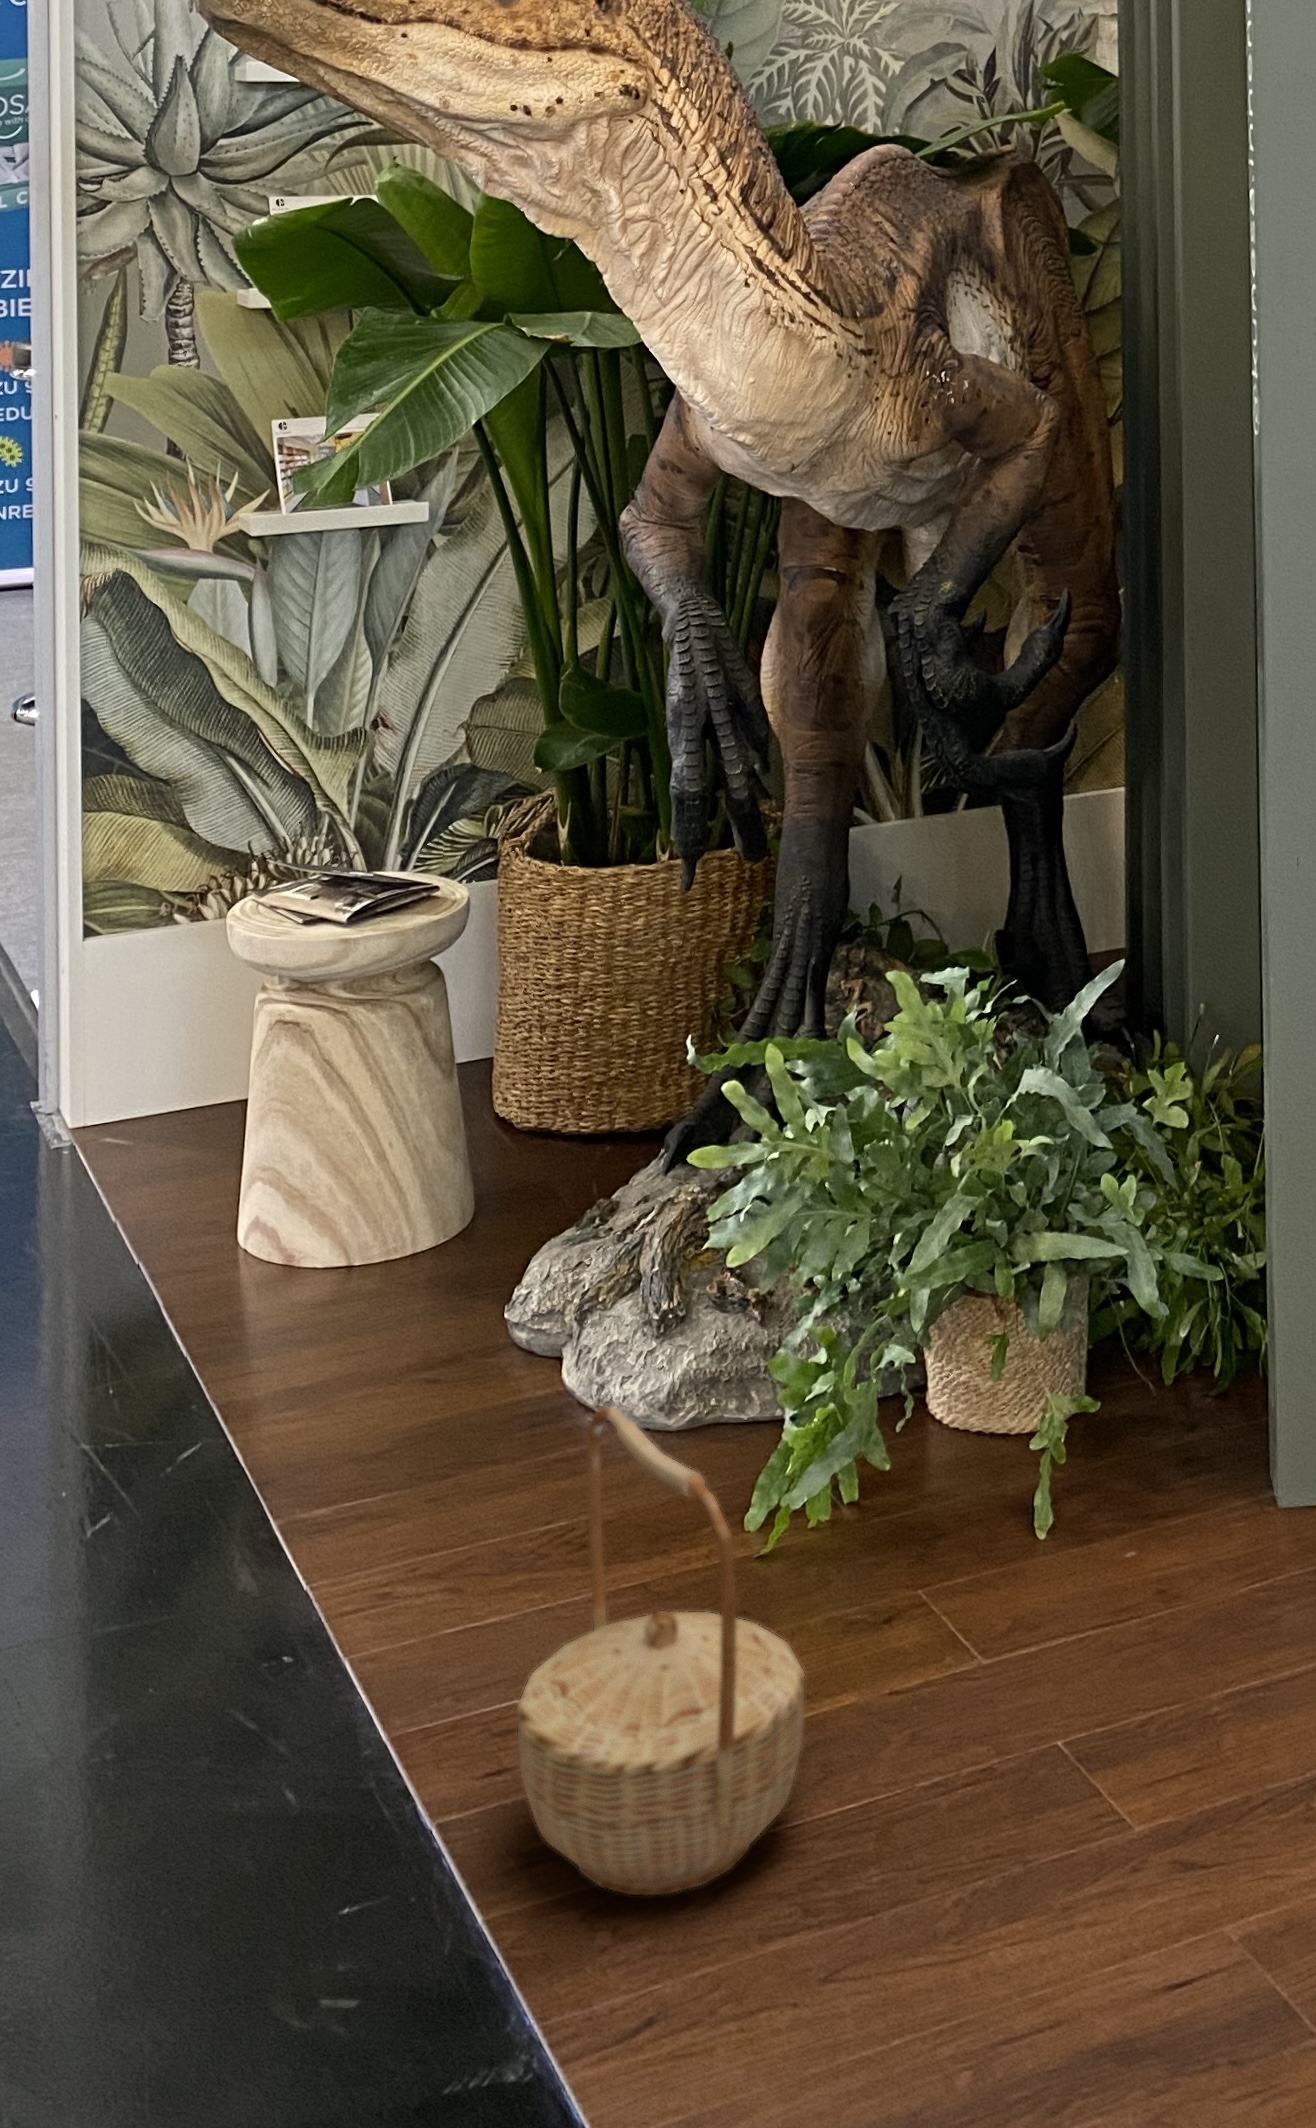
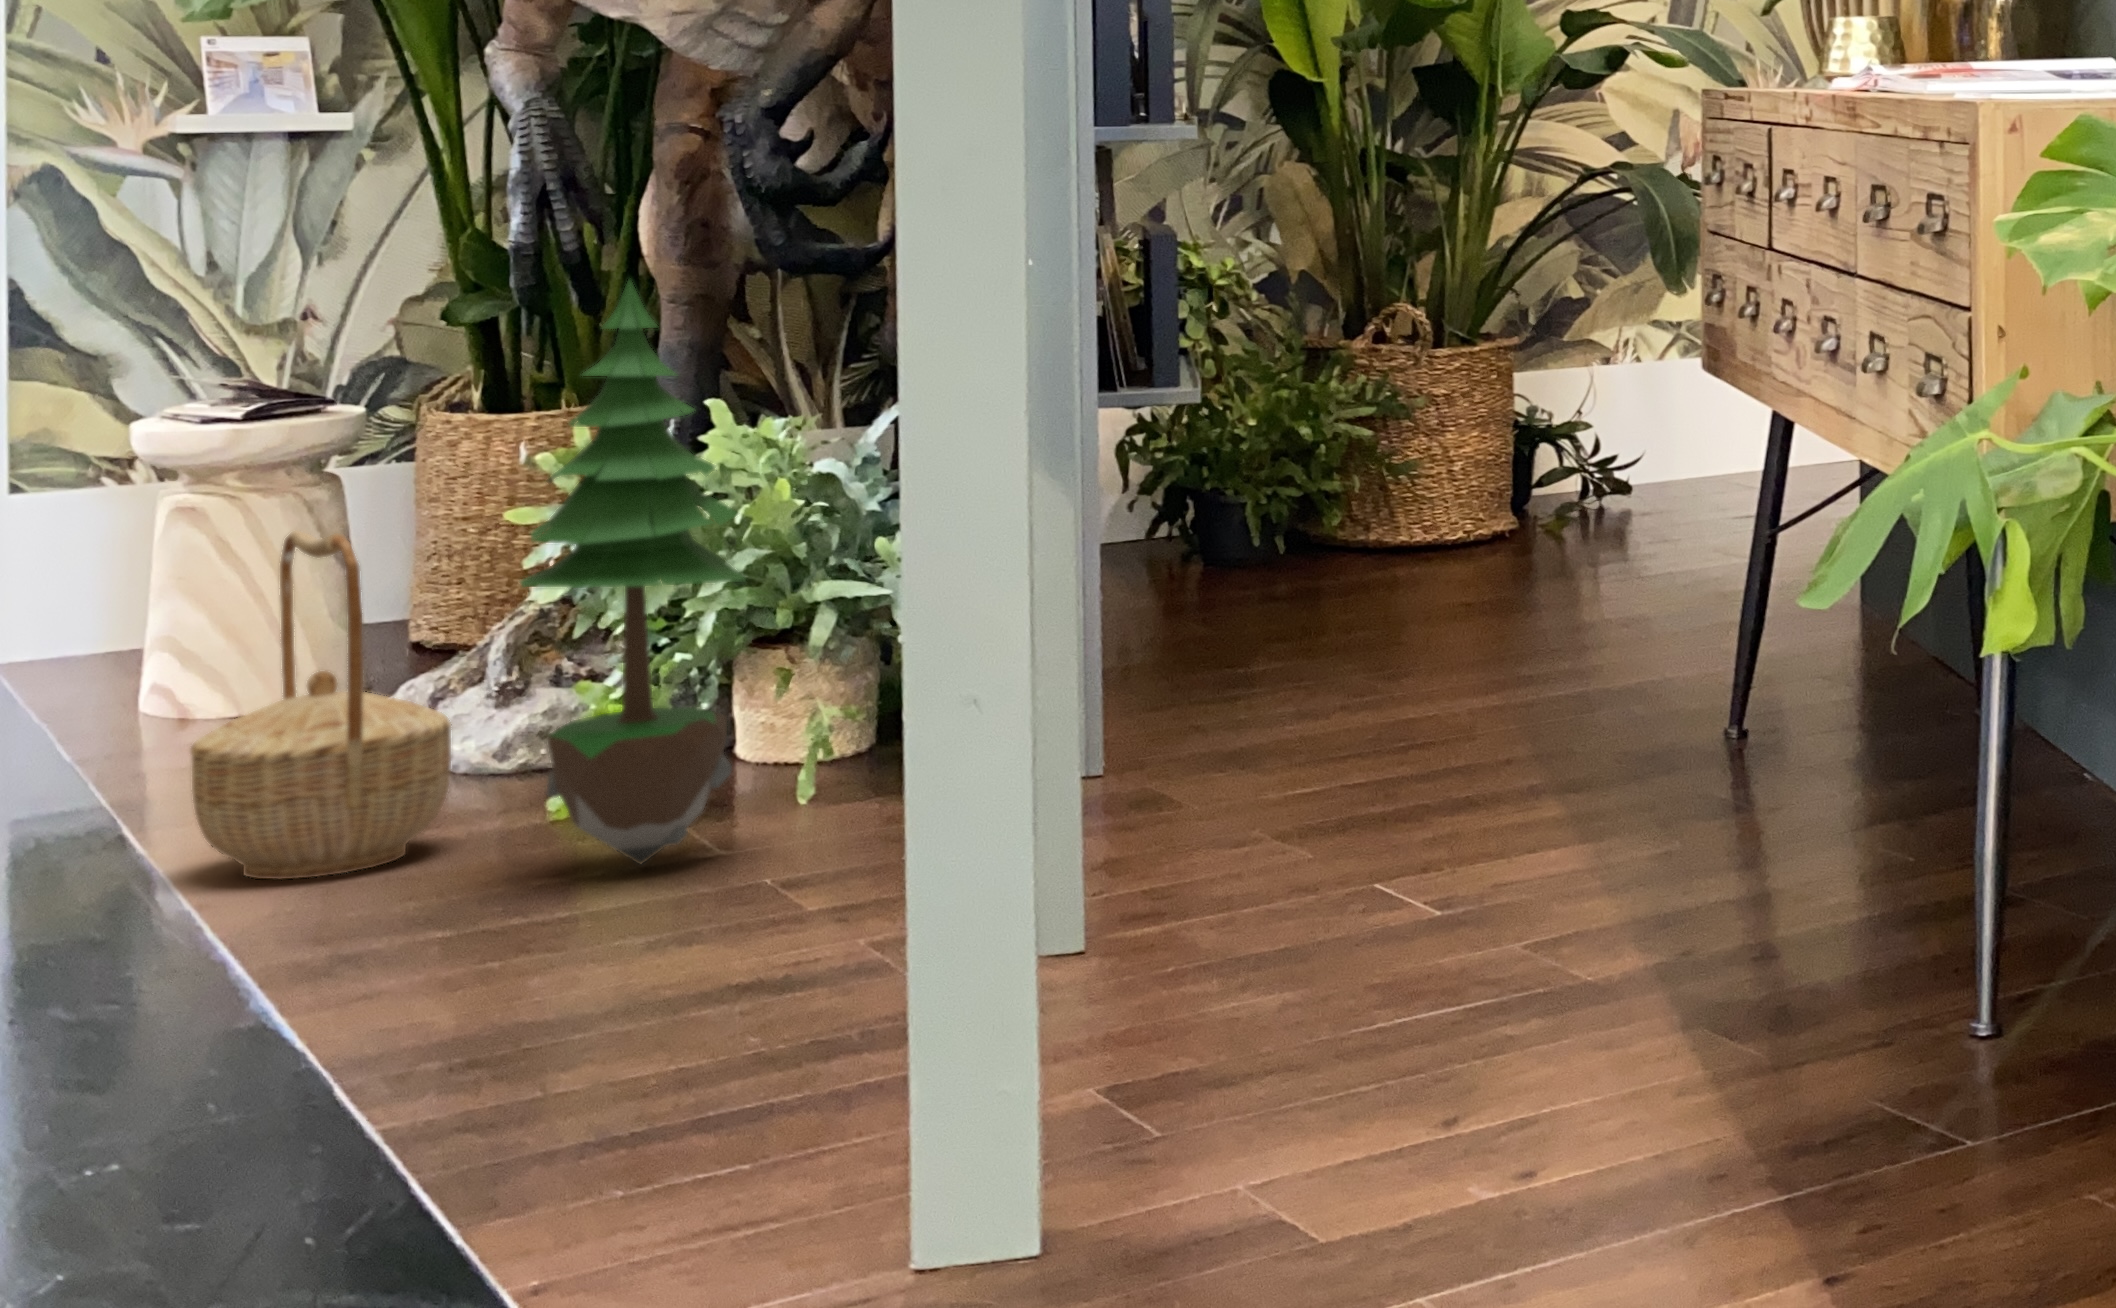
potted tree: none [931,1207,1192,1937] -> present [520,280,745,864]

